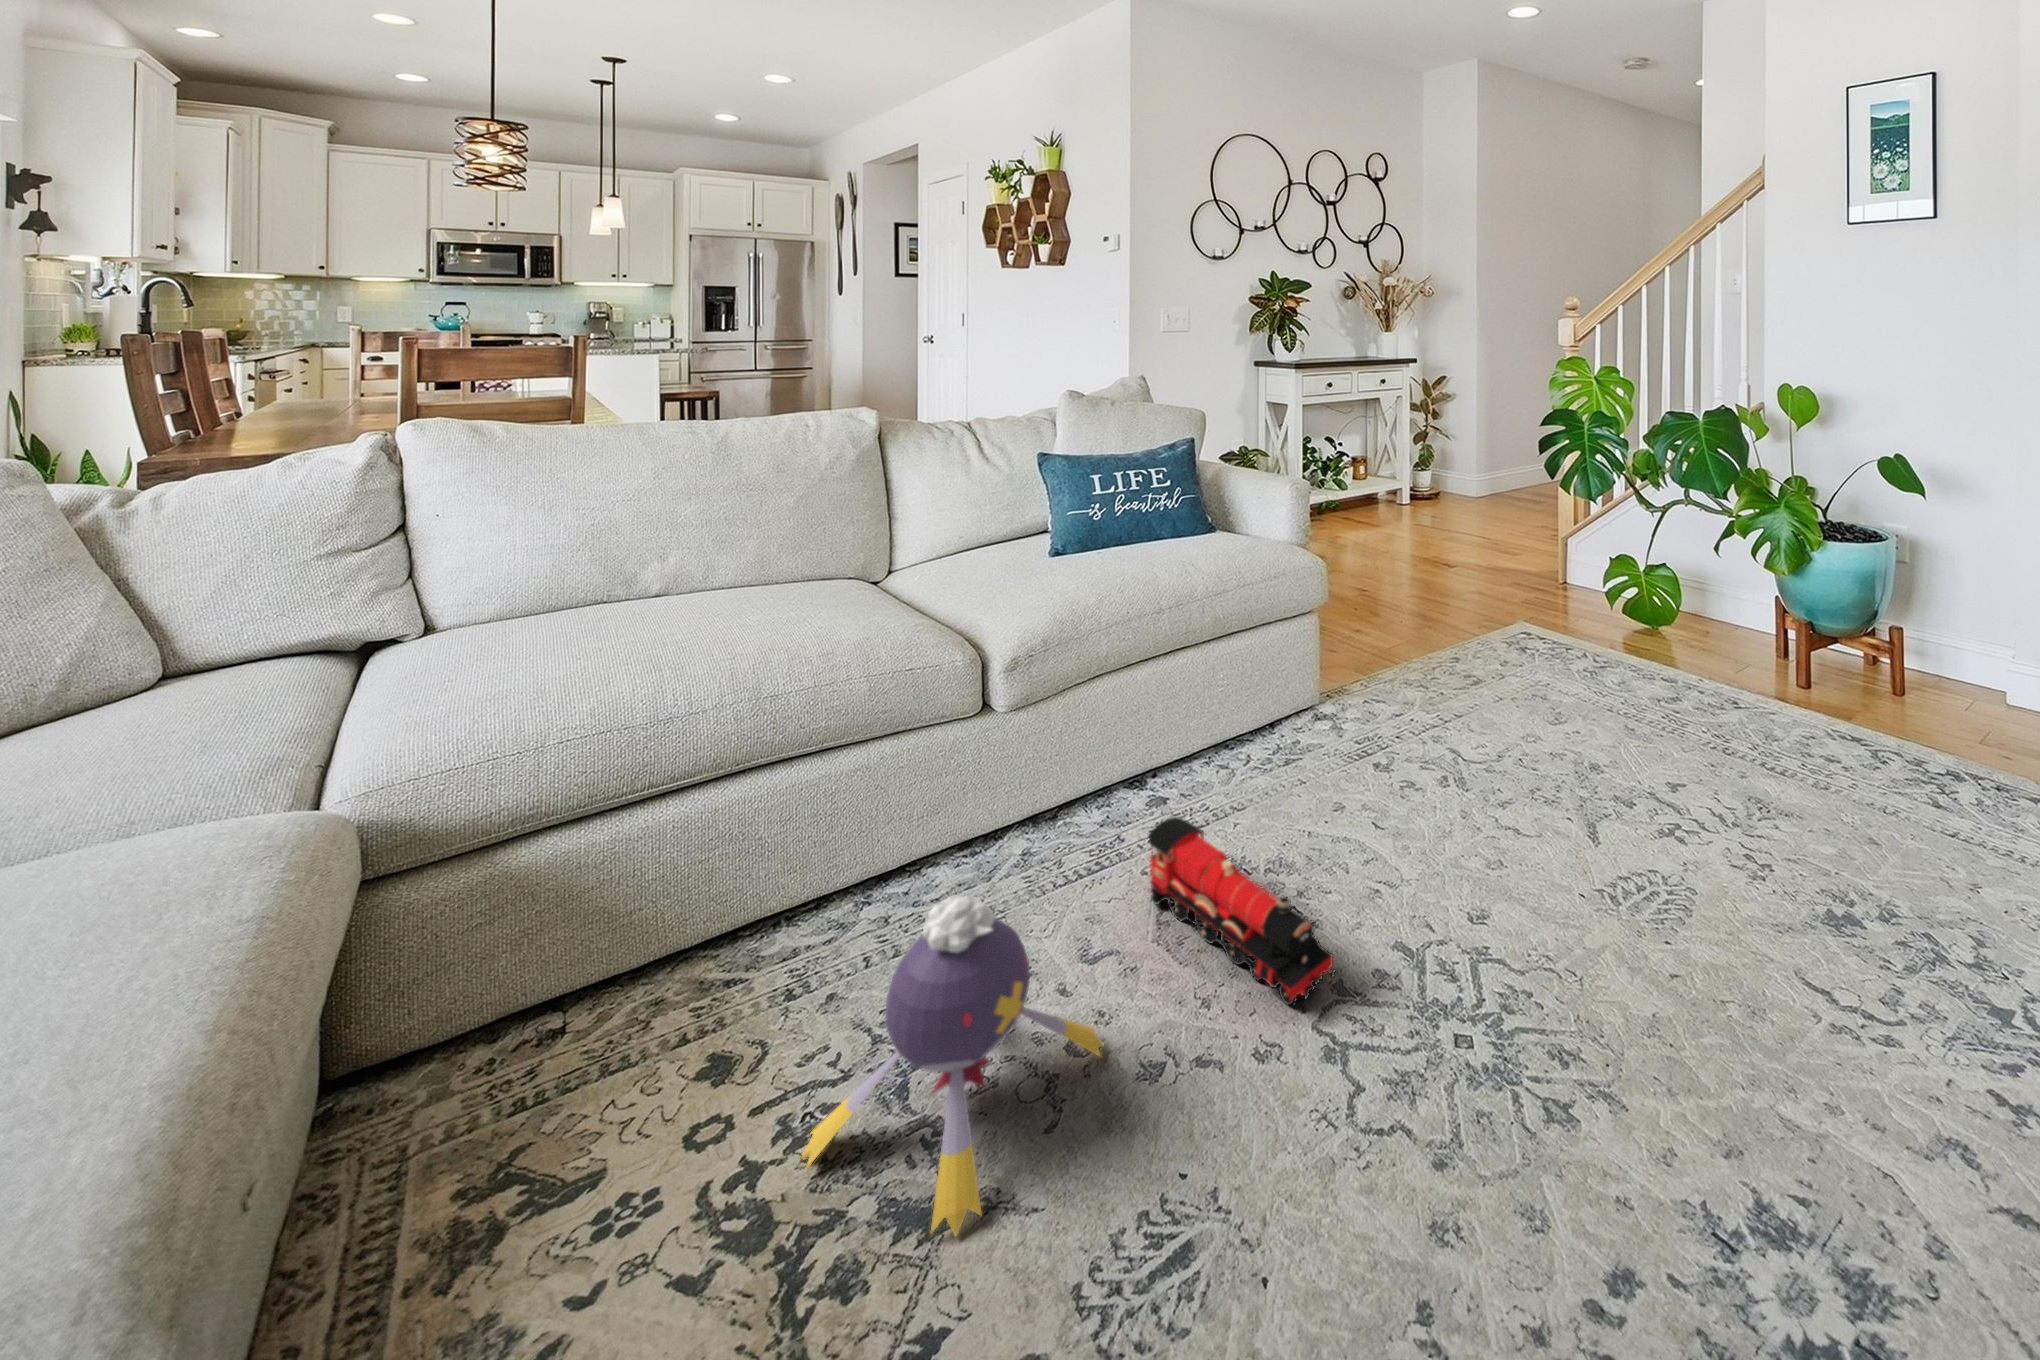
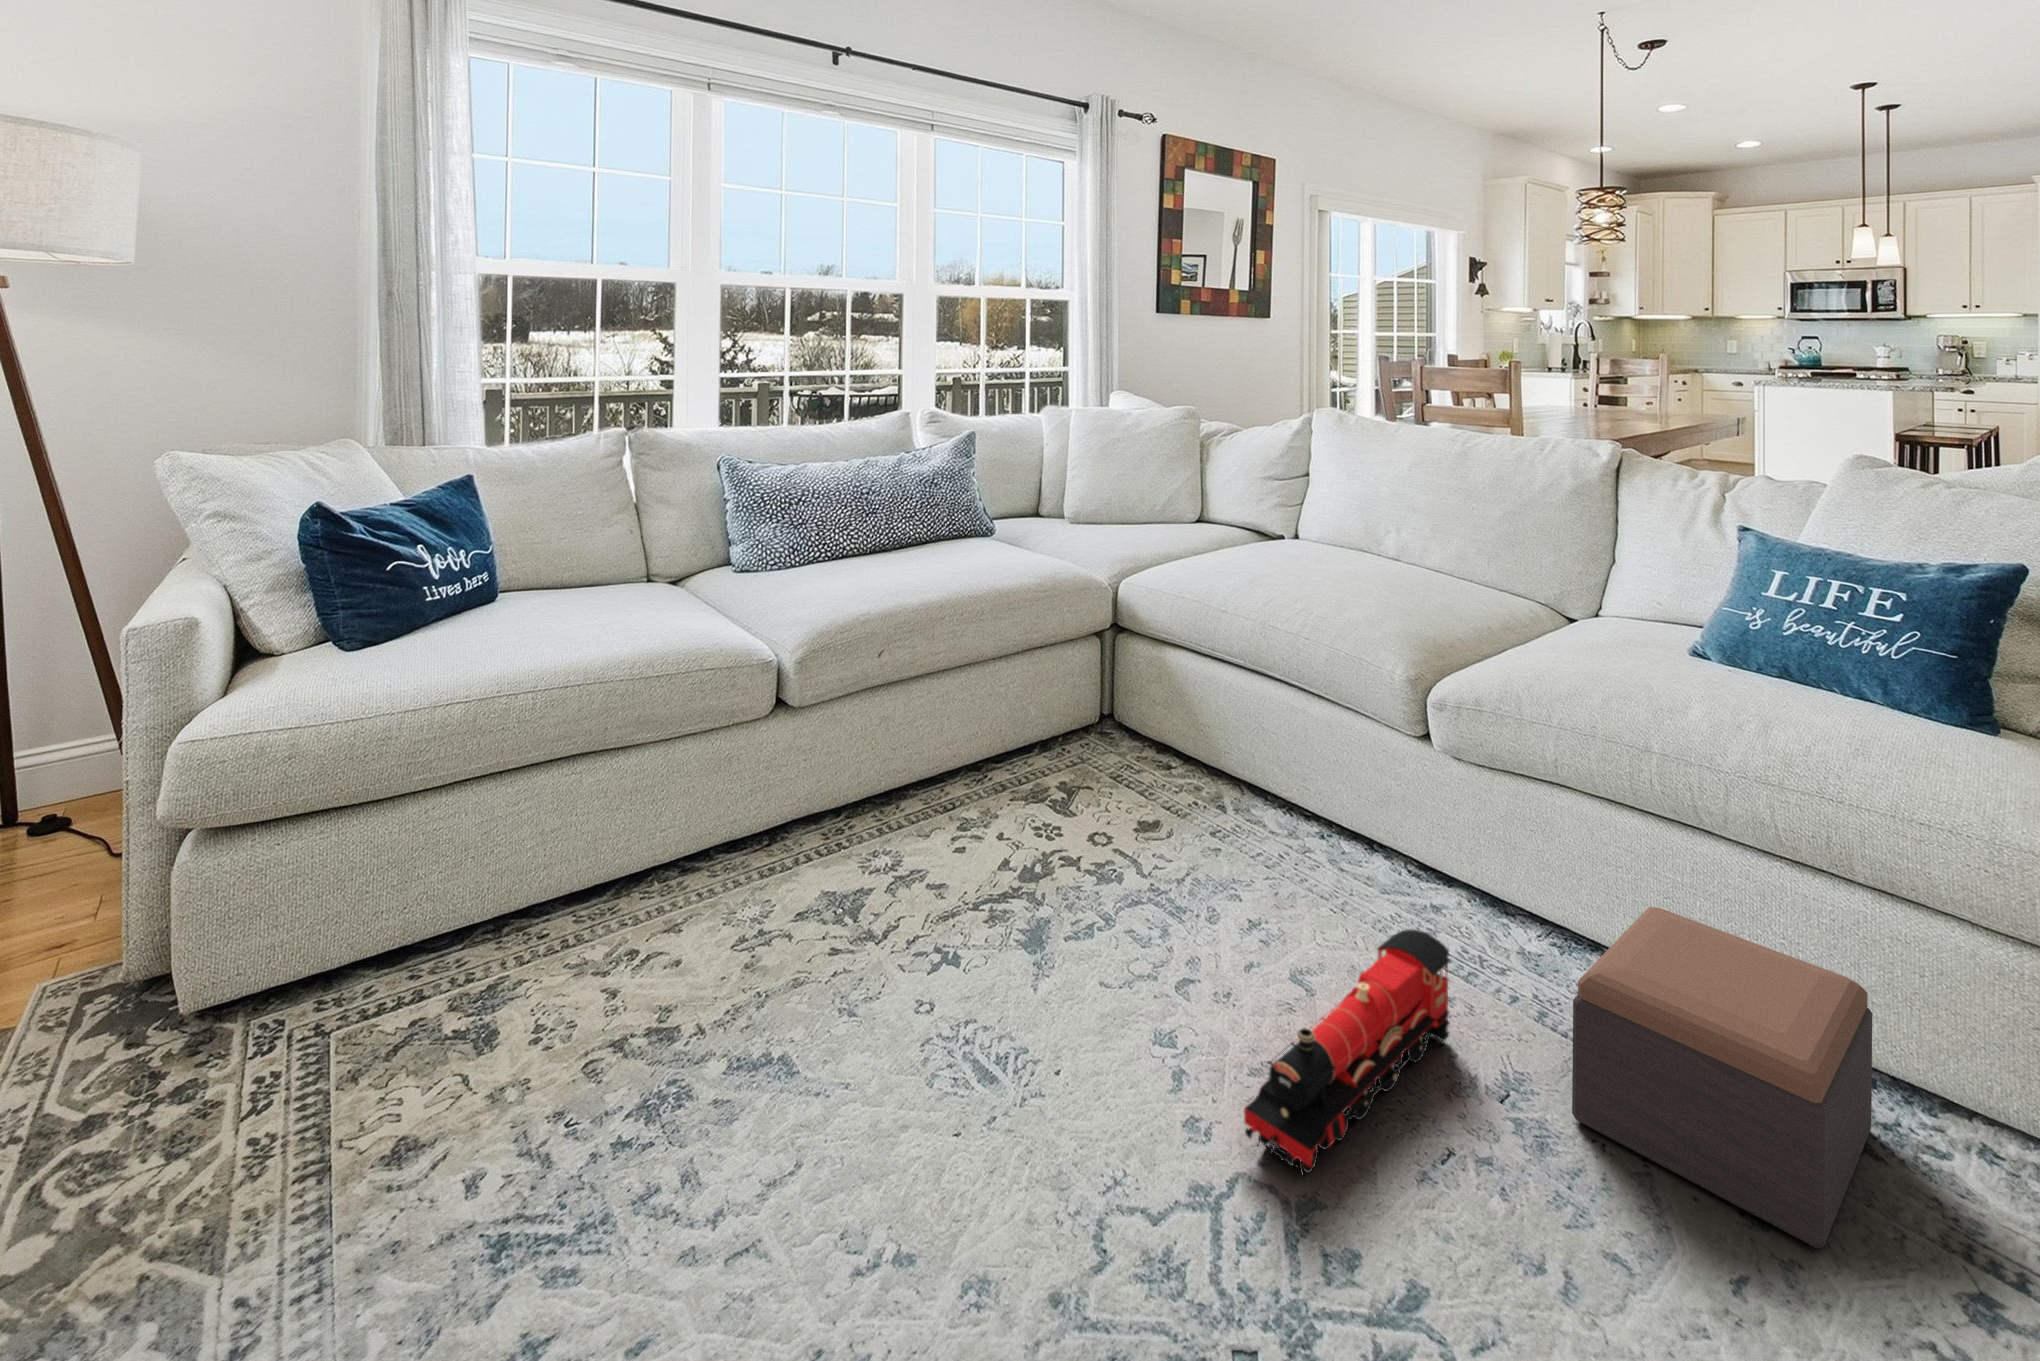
footstool: none [1192,673,1361,841] -> present [1572,907,1872,1249]
plush toy: present [801,895,1104,1236] -> none [1018,762,1236,1003]

